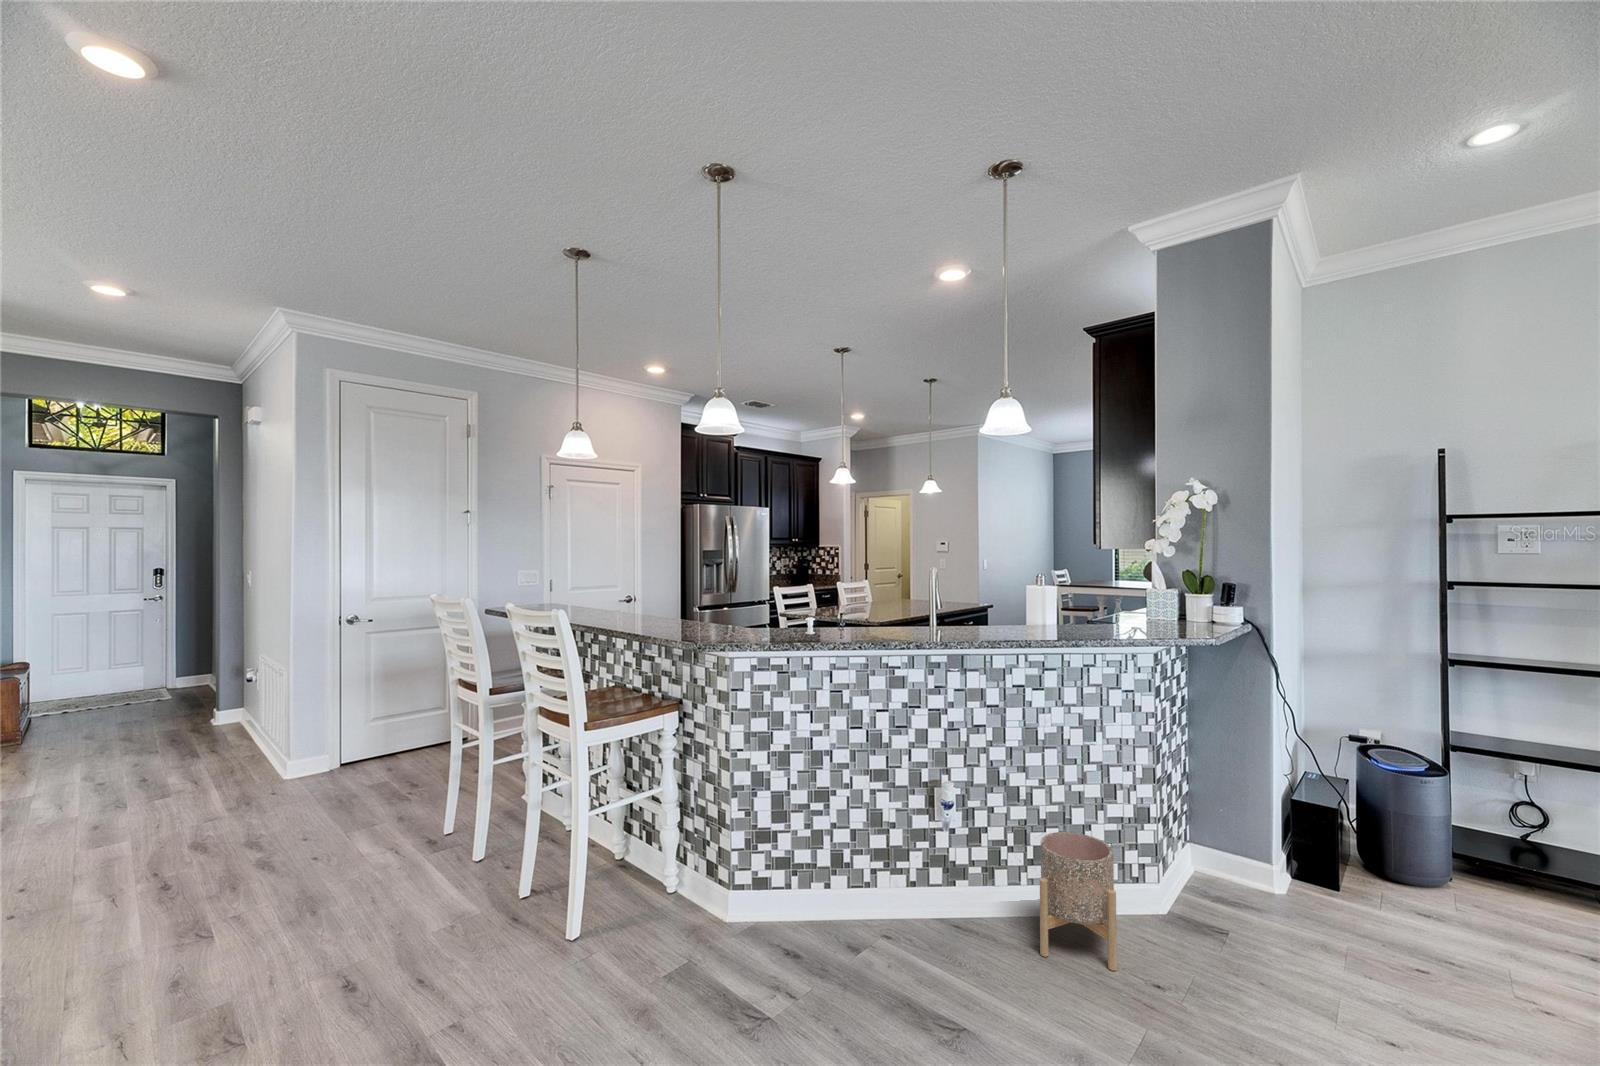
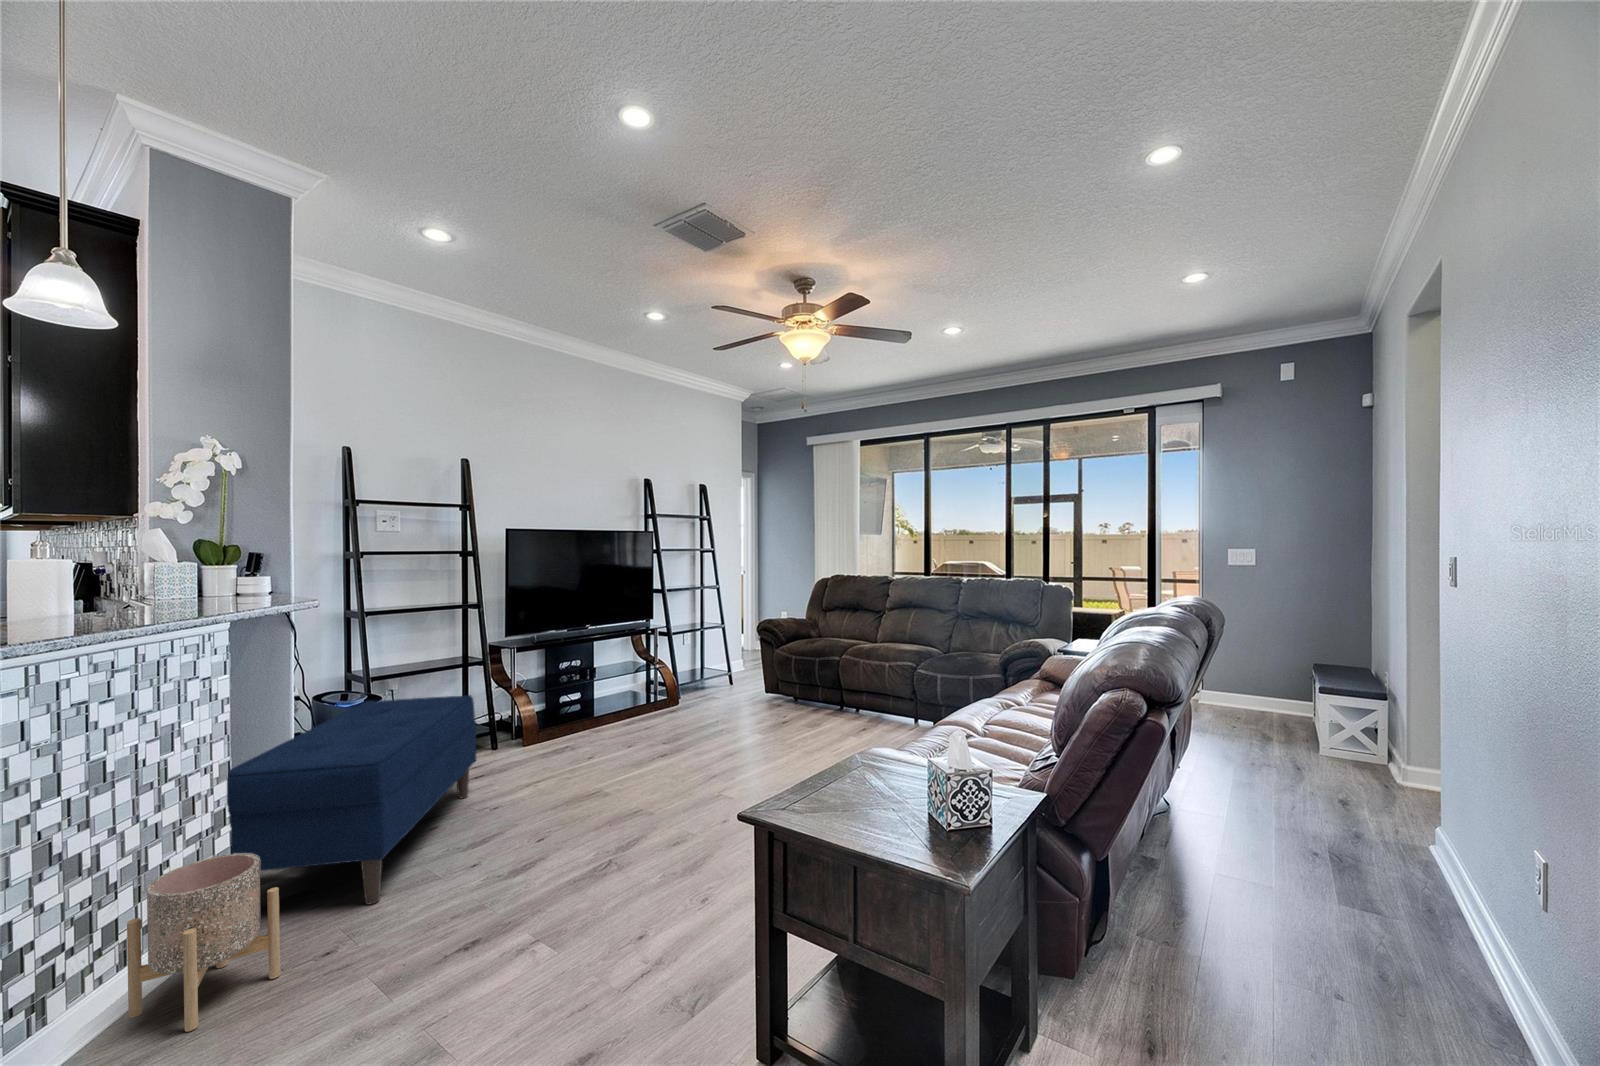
bench: none [1149,771,1552,985] -> present [222,695,476,904]

